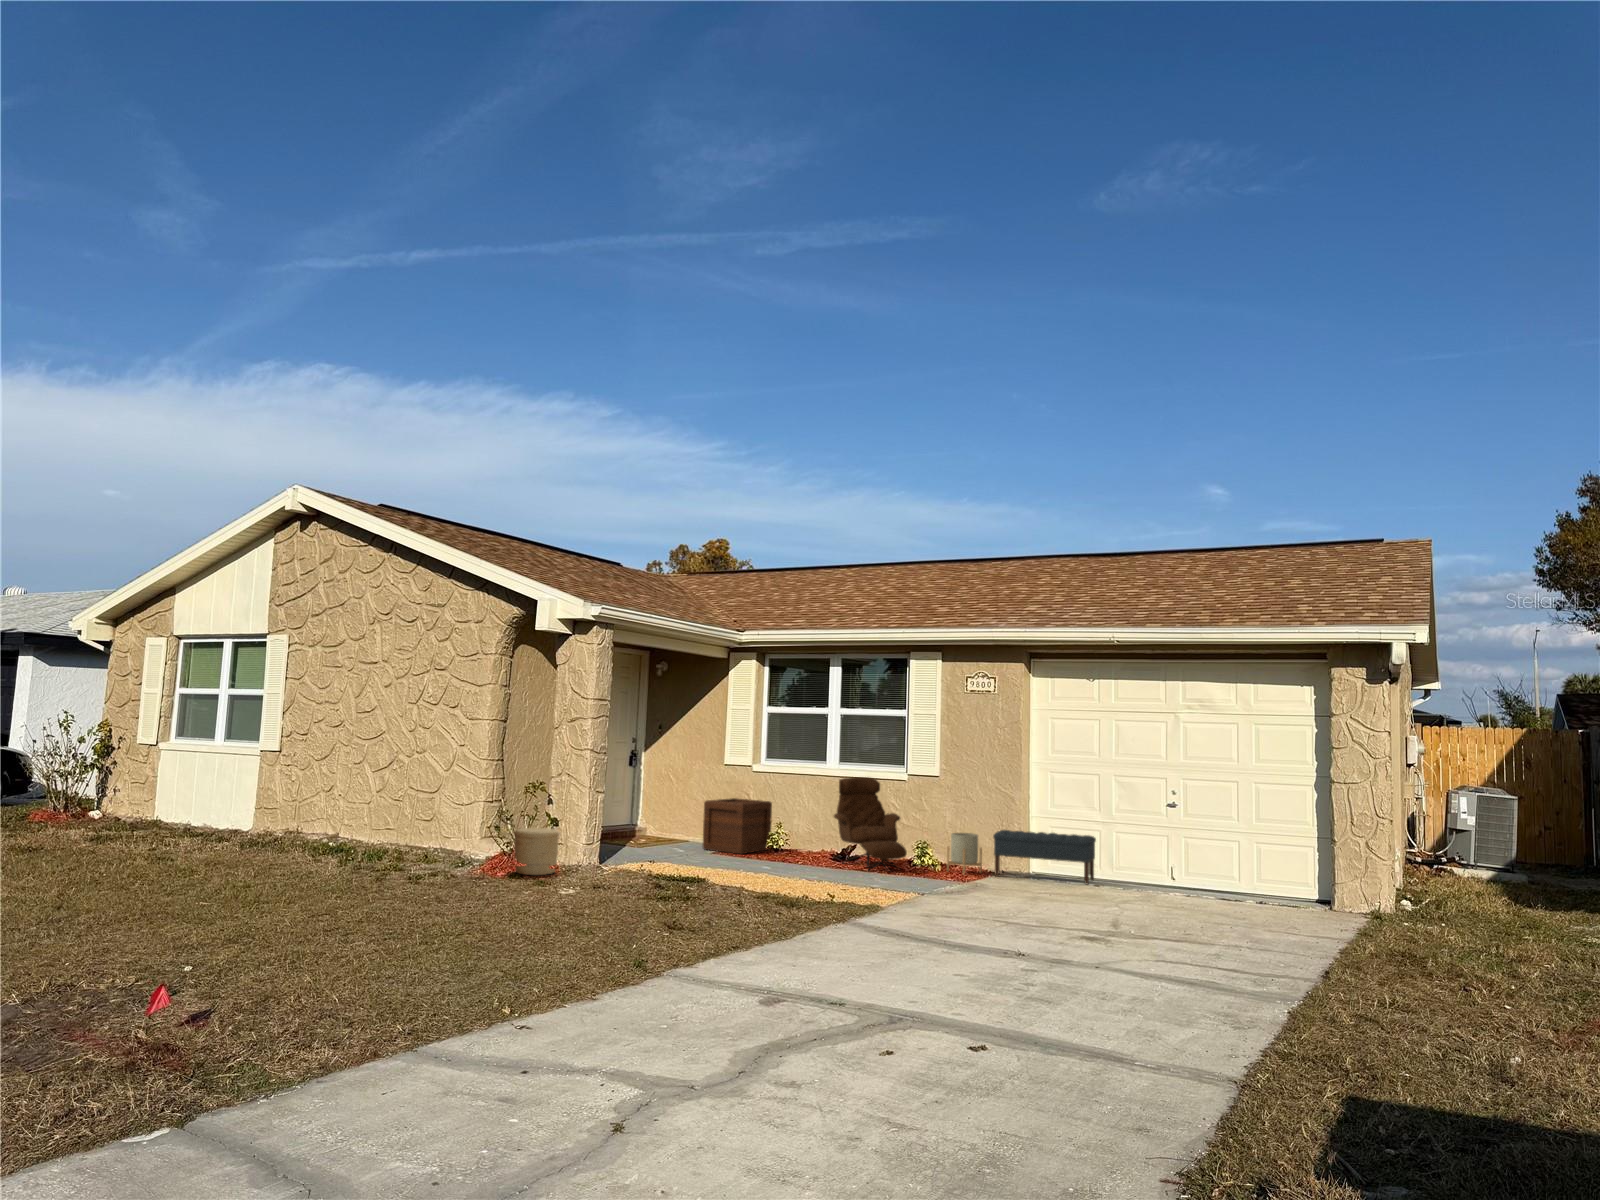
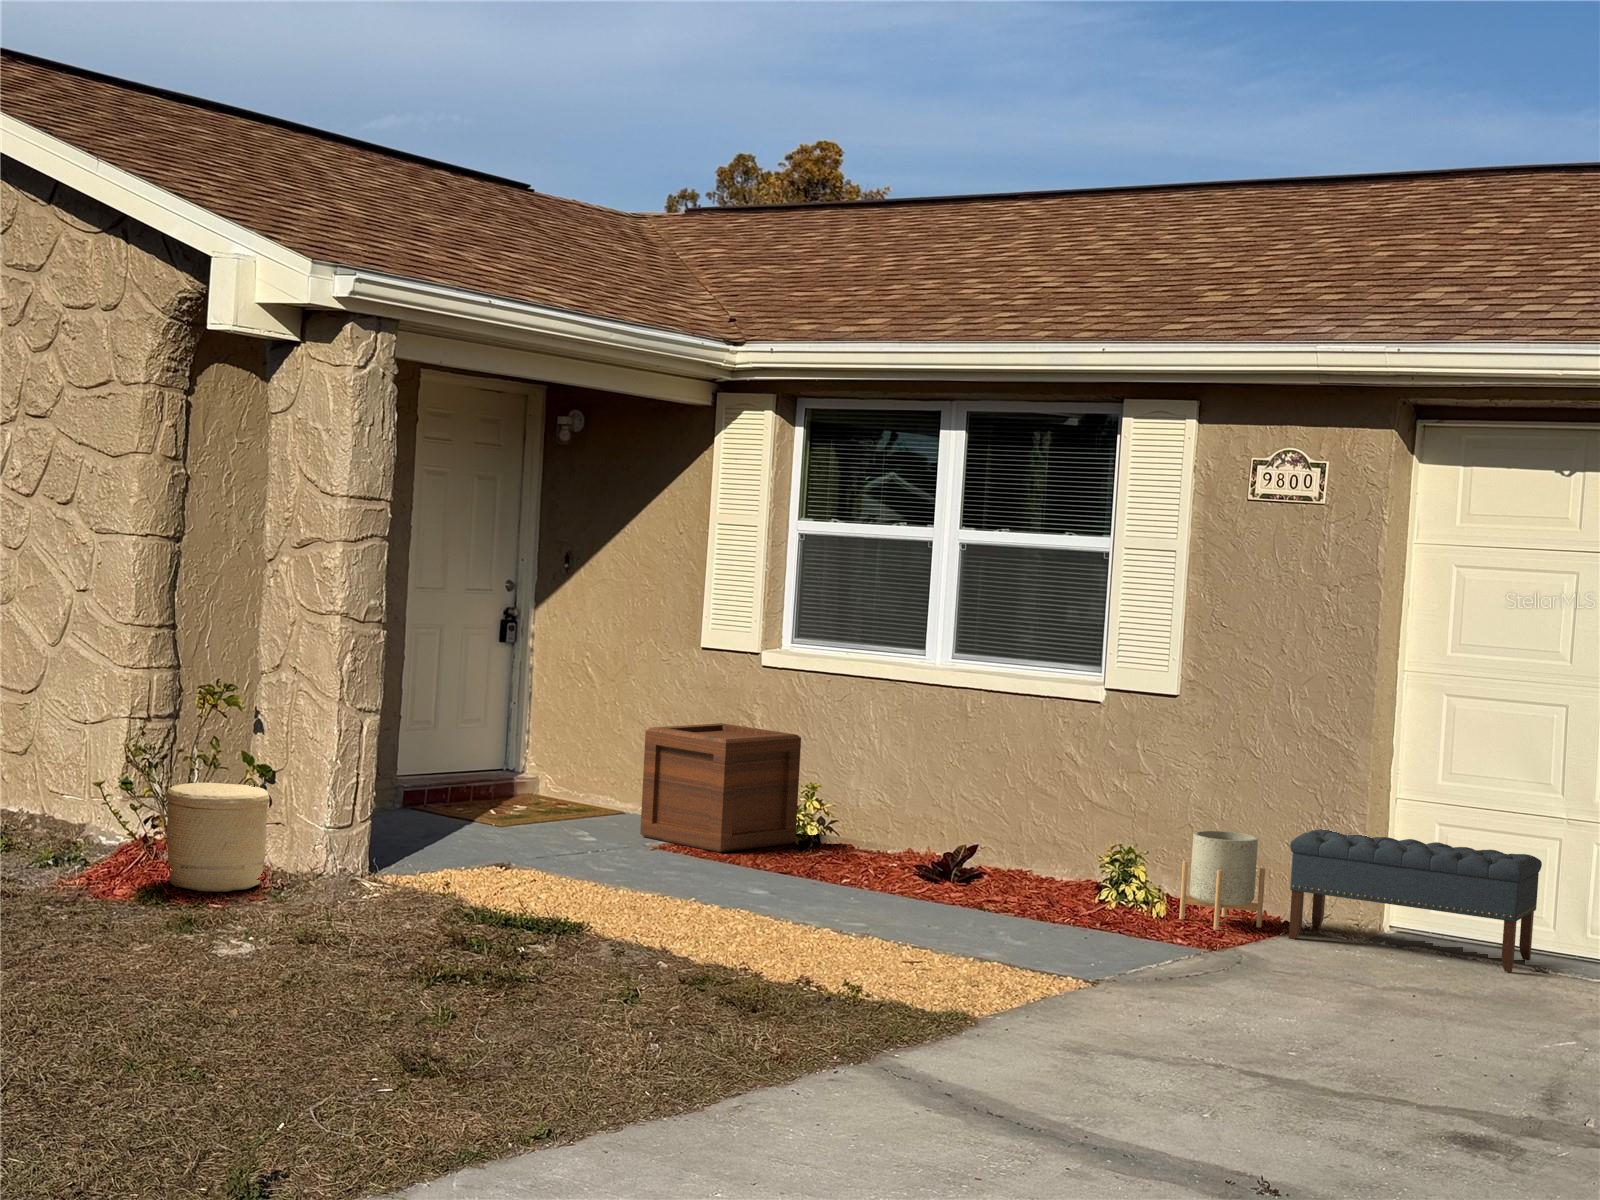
lounge chair: present [834,777,907,872] -> none [927,690,1085,916]

